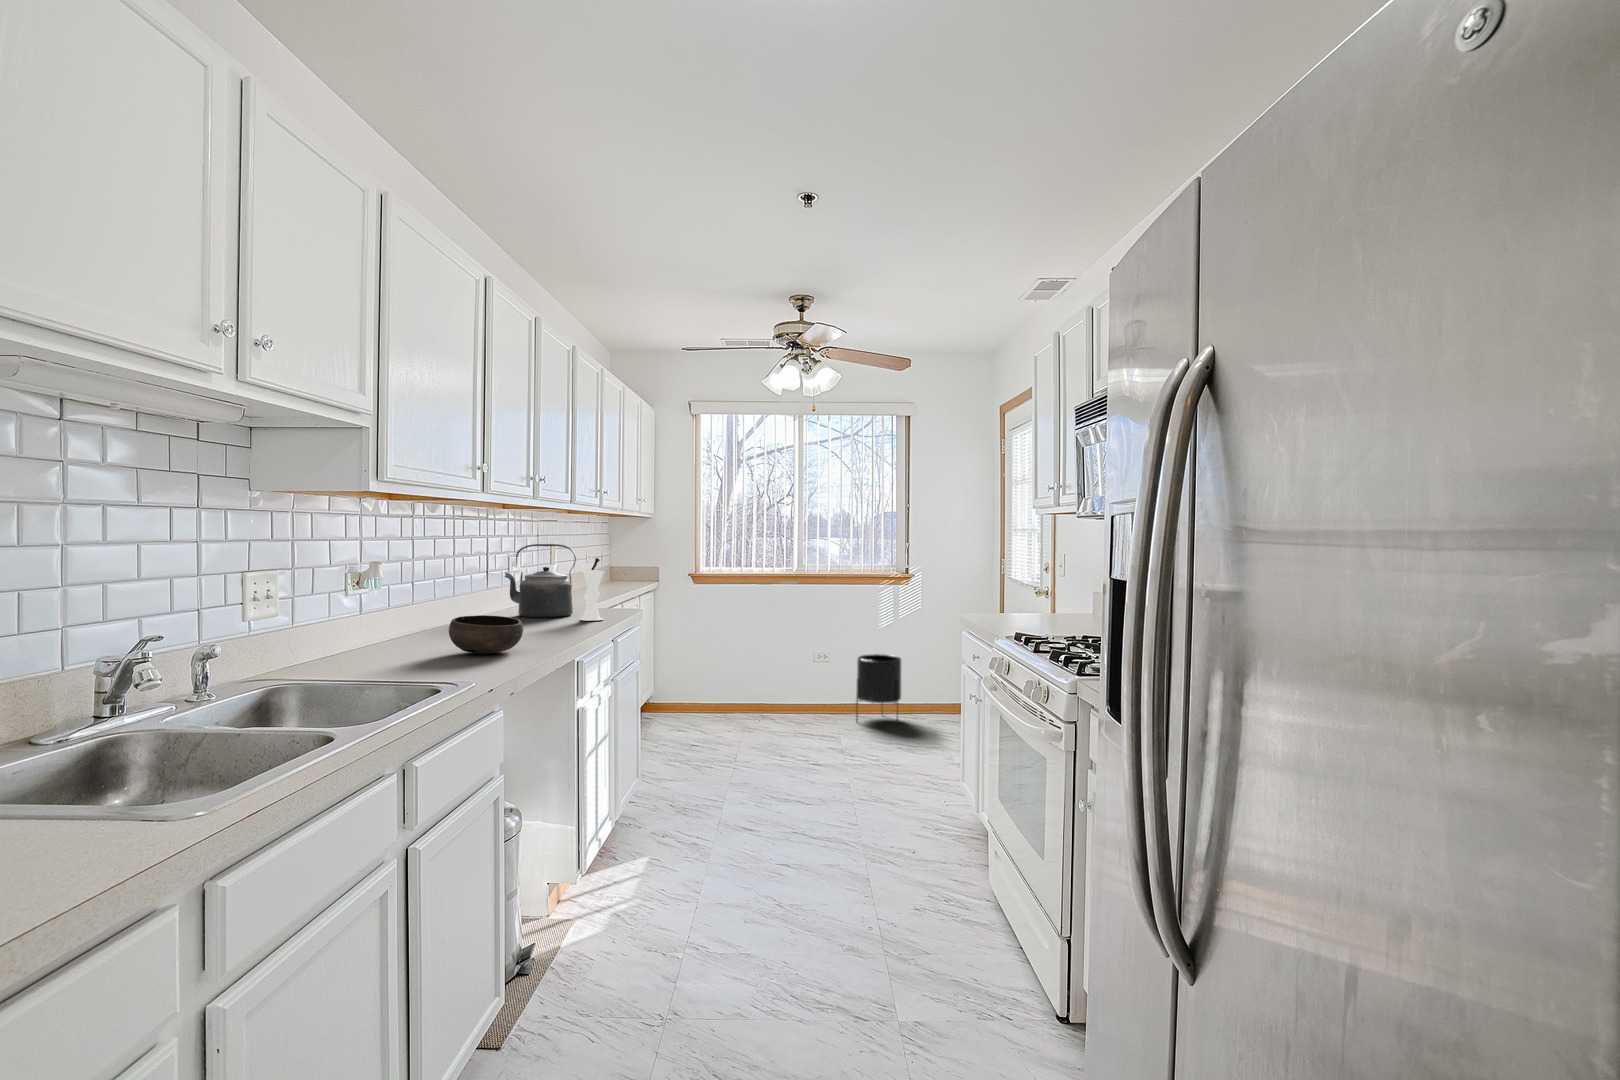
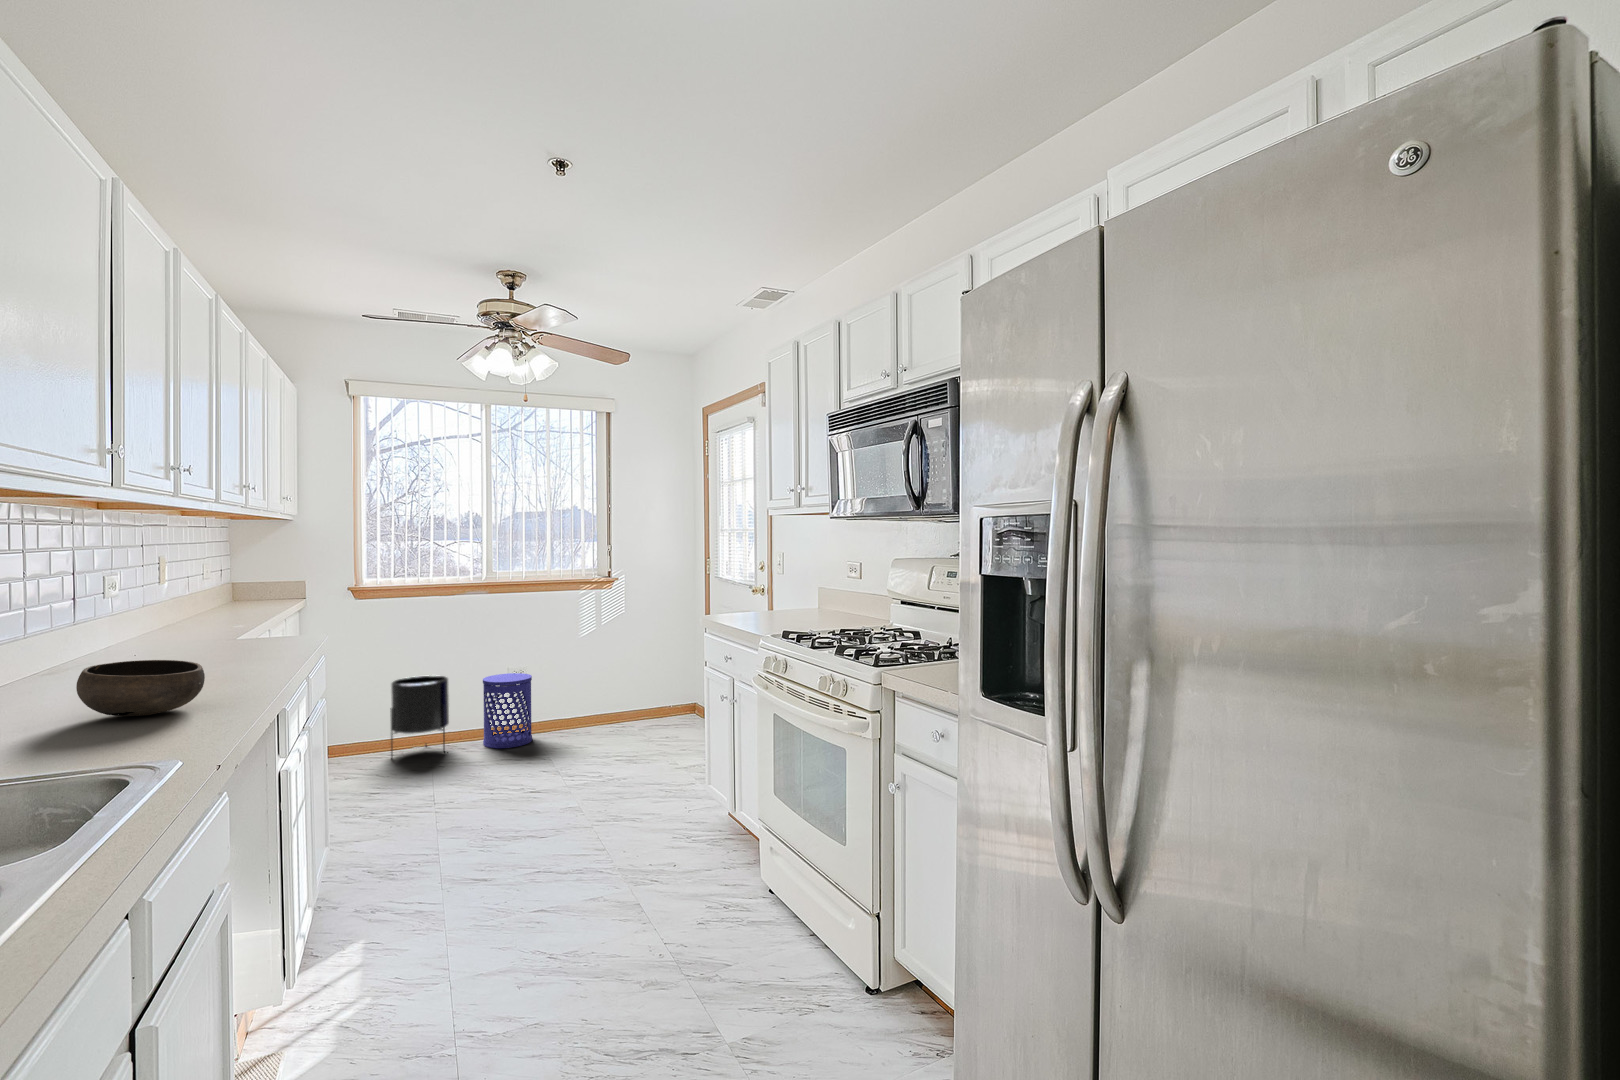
kettle: present [505,544,576,618] -> none [112,557,230,657]
vase: present [580,558,605,621] -> none [245,573,284,655]
planter: present [856,654,901,720] -> present [390,675,449,758]
waste bin: none [790,658,832,725] -> present [483,673,532,748]

